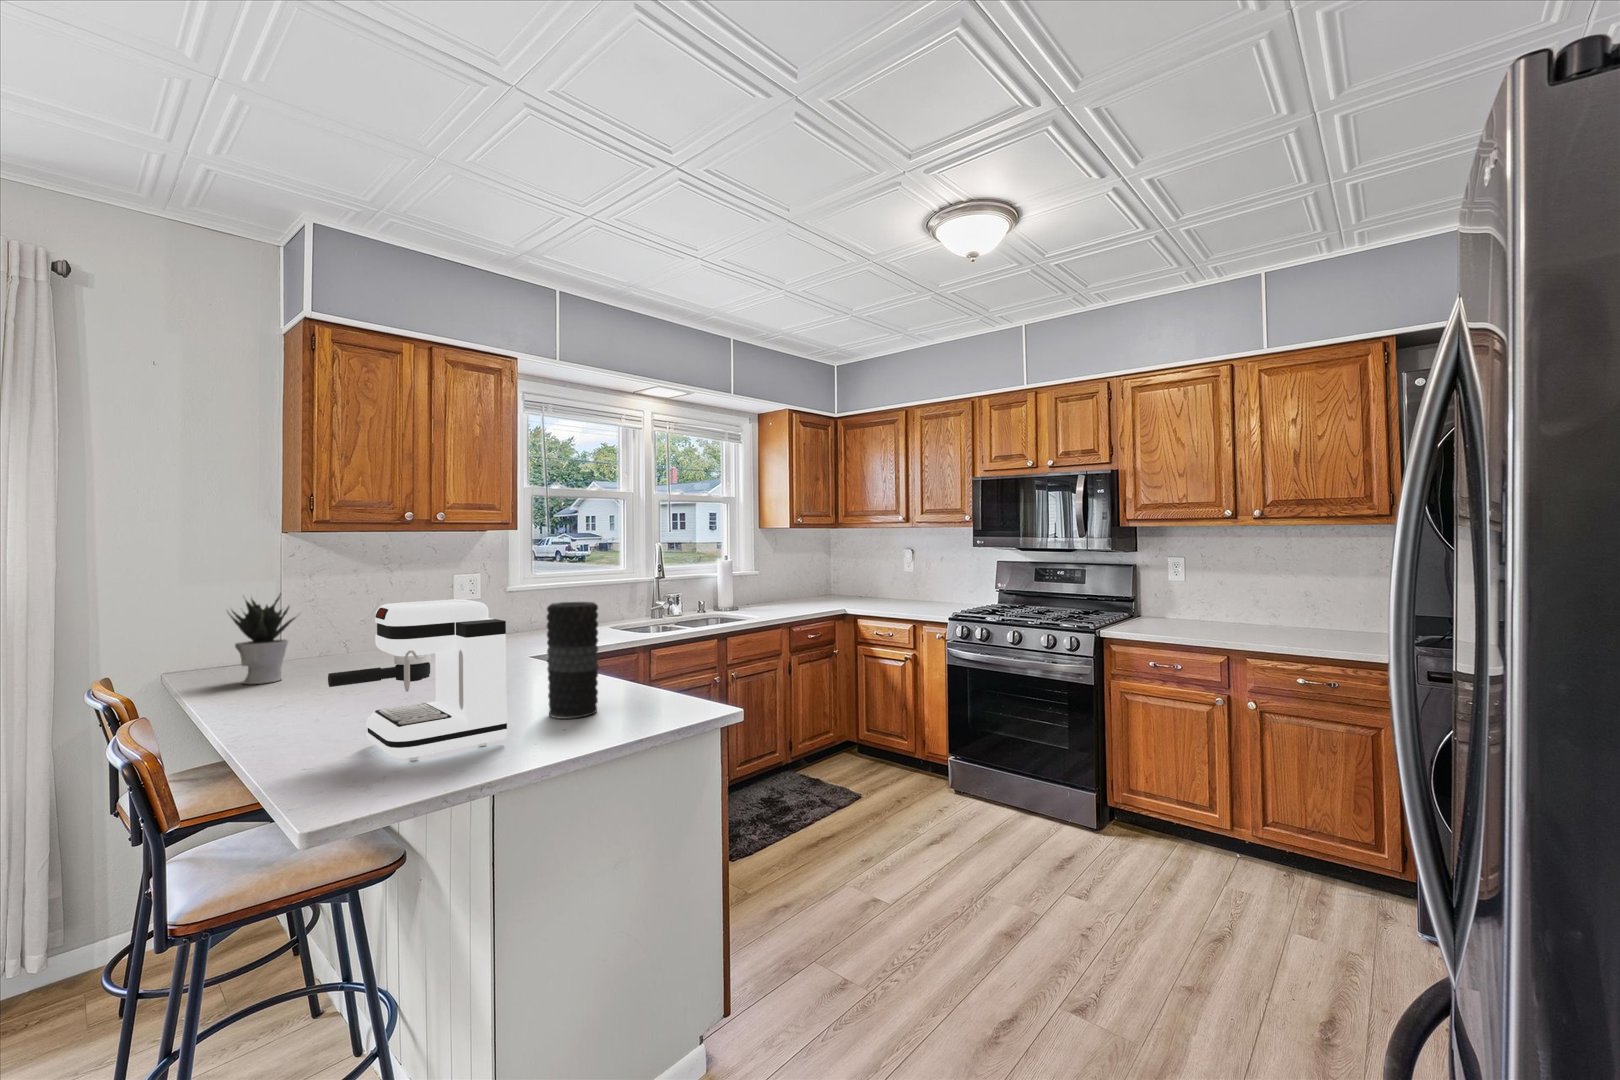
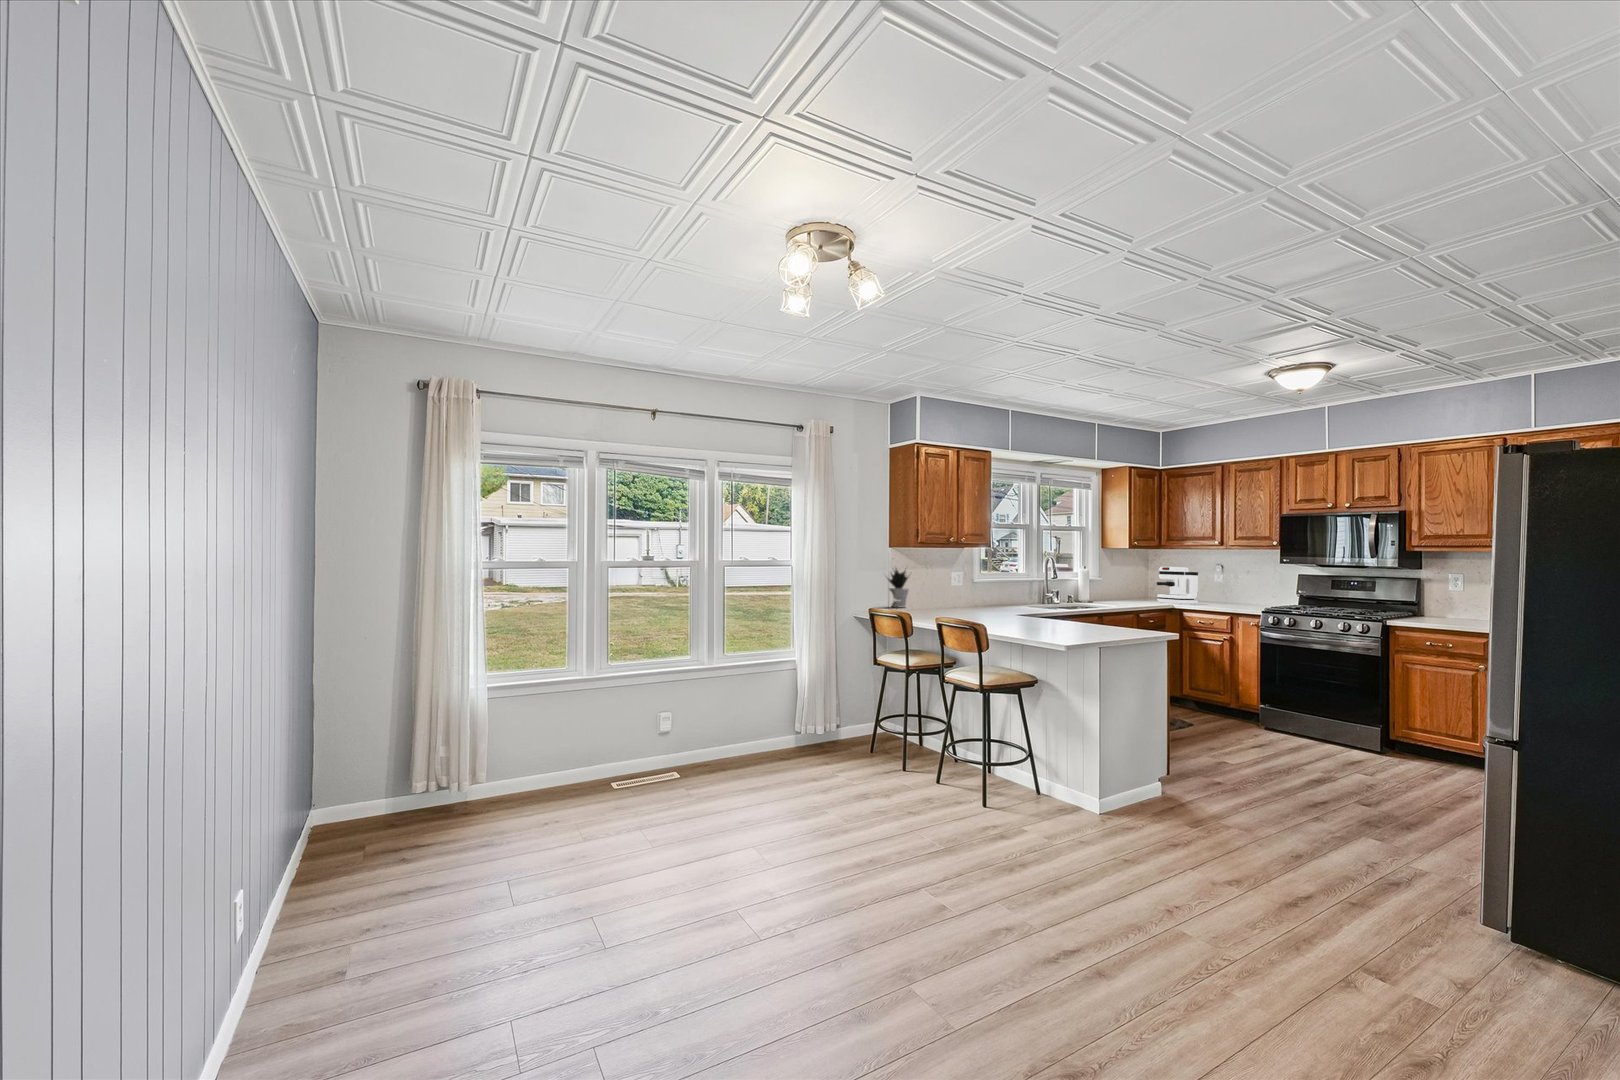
coffee maker: present [328,599,507,761] -> present [1157,567,1198,604]
vase: present [547,602,599,719] -> none [1073,571,1097,623]

